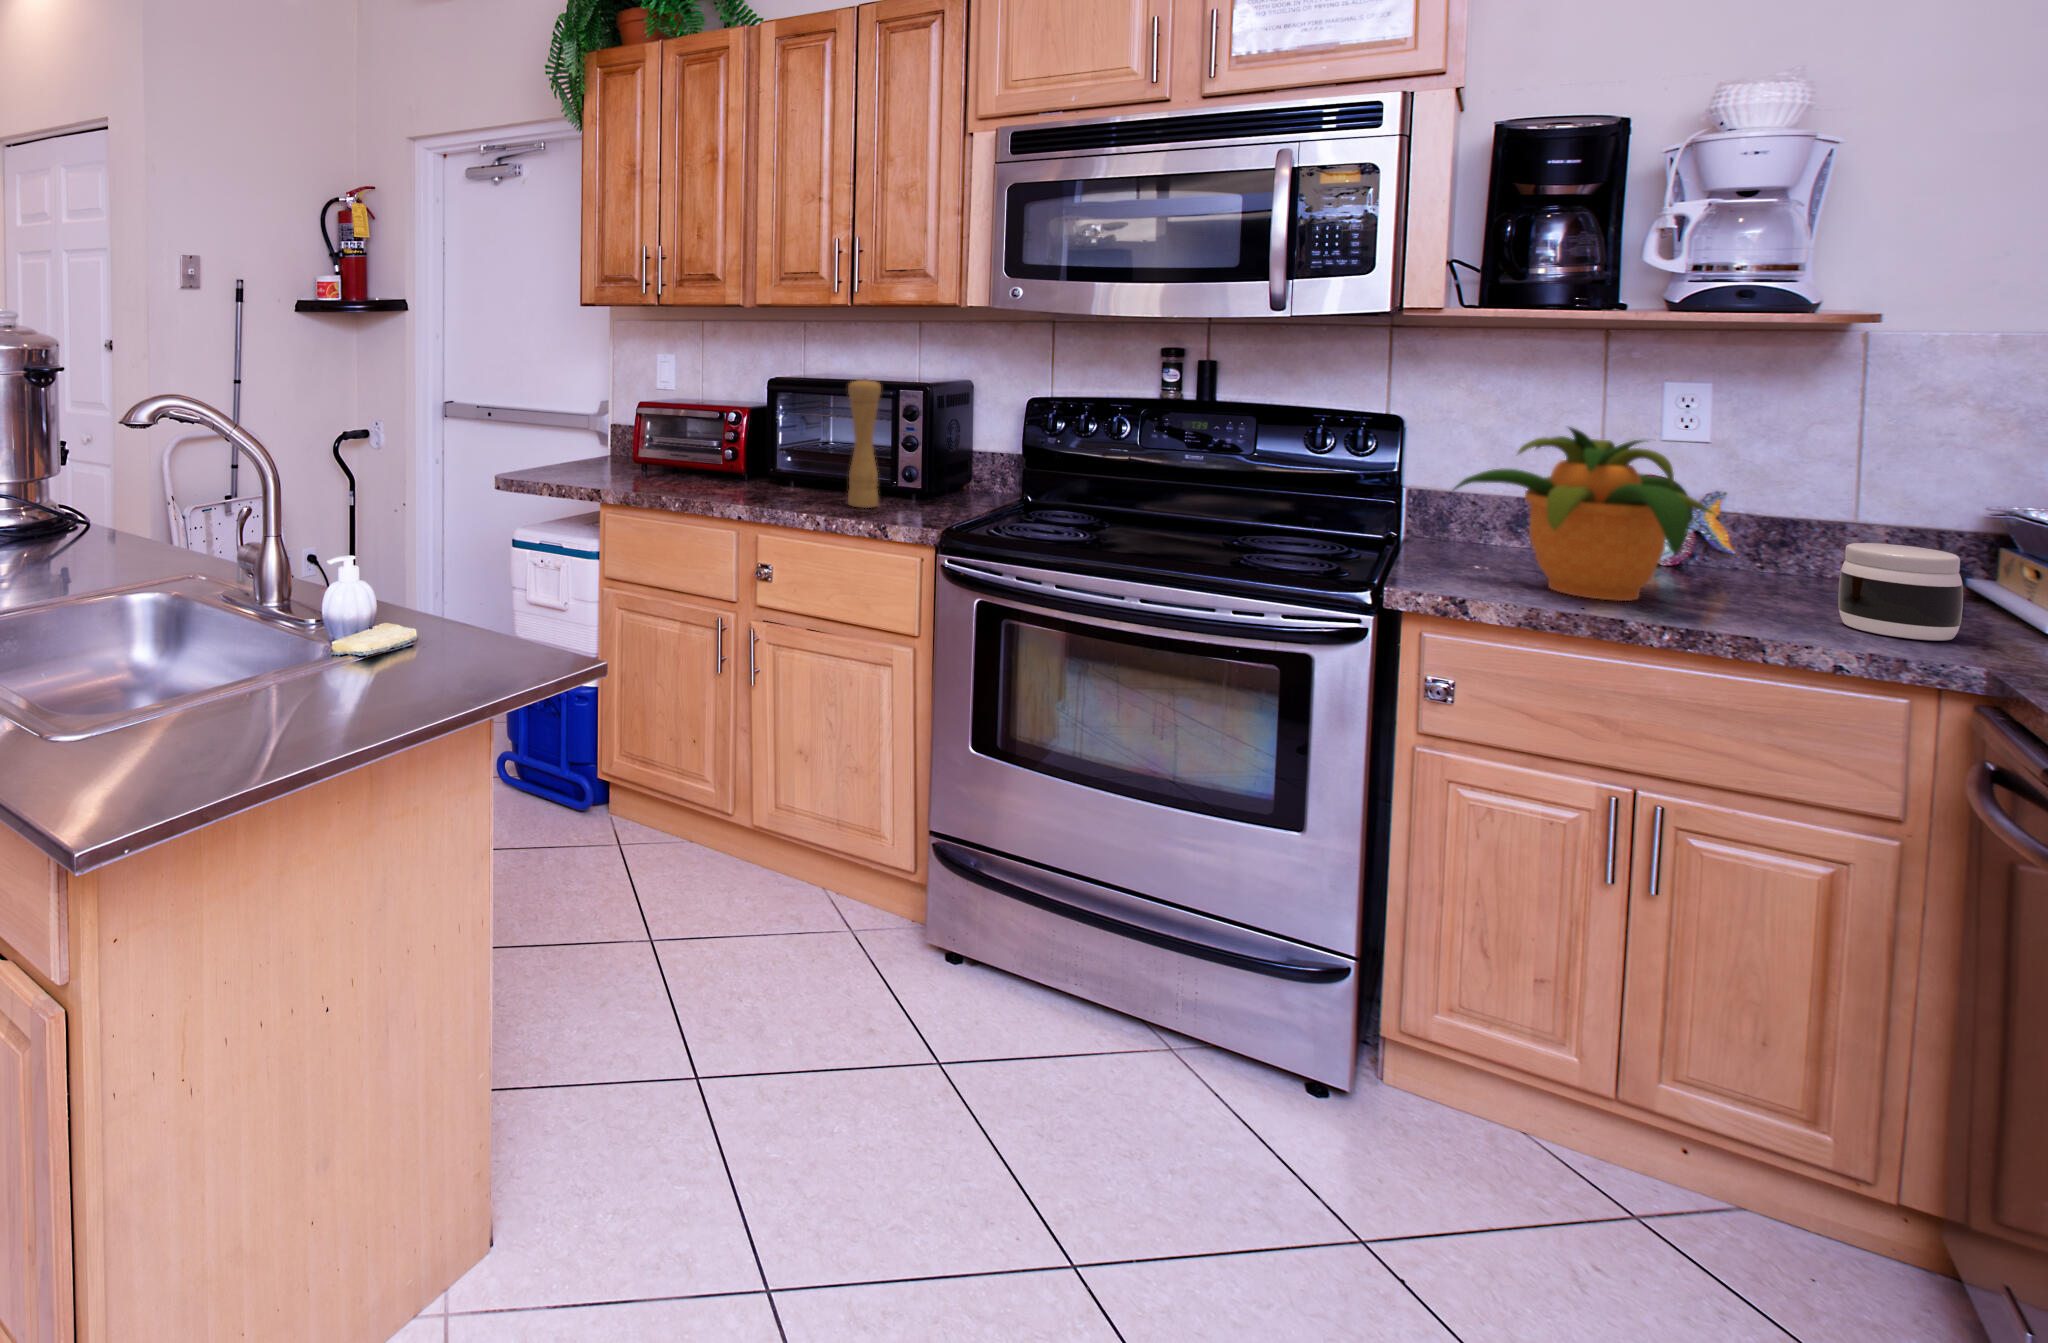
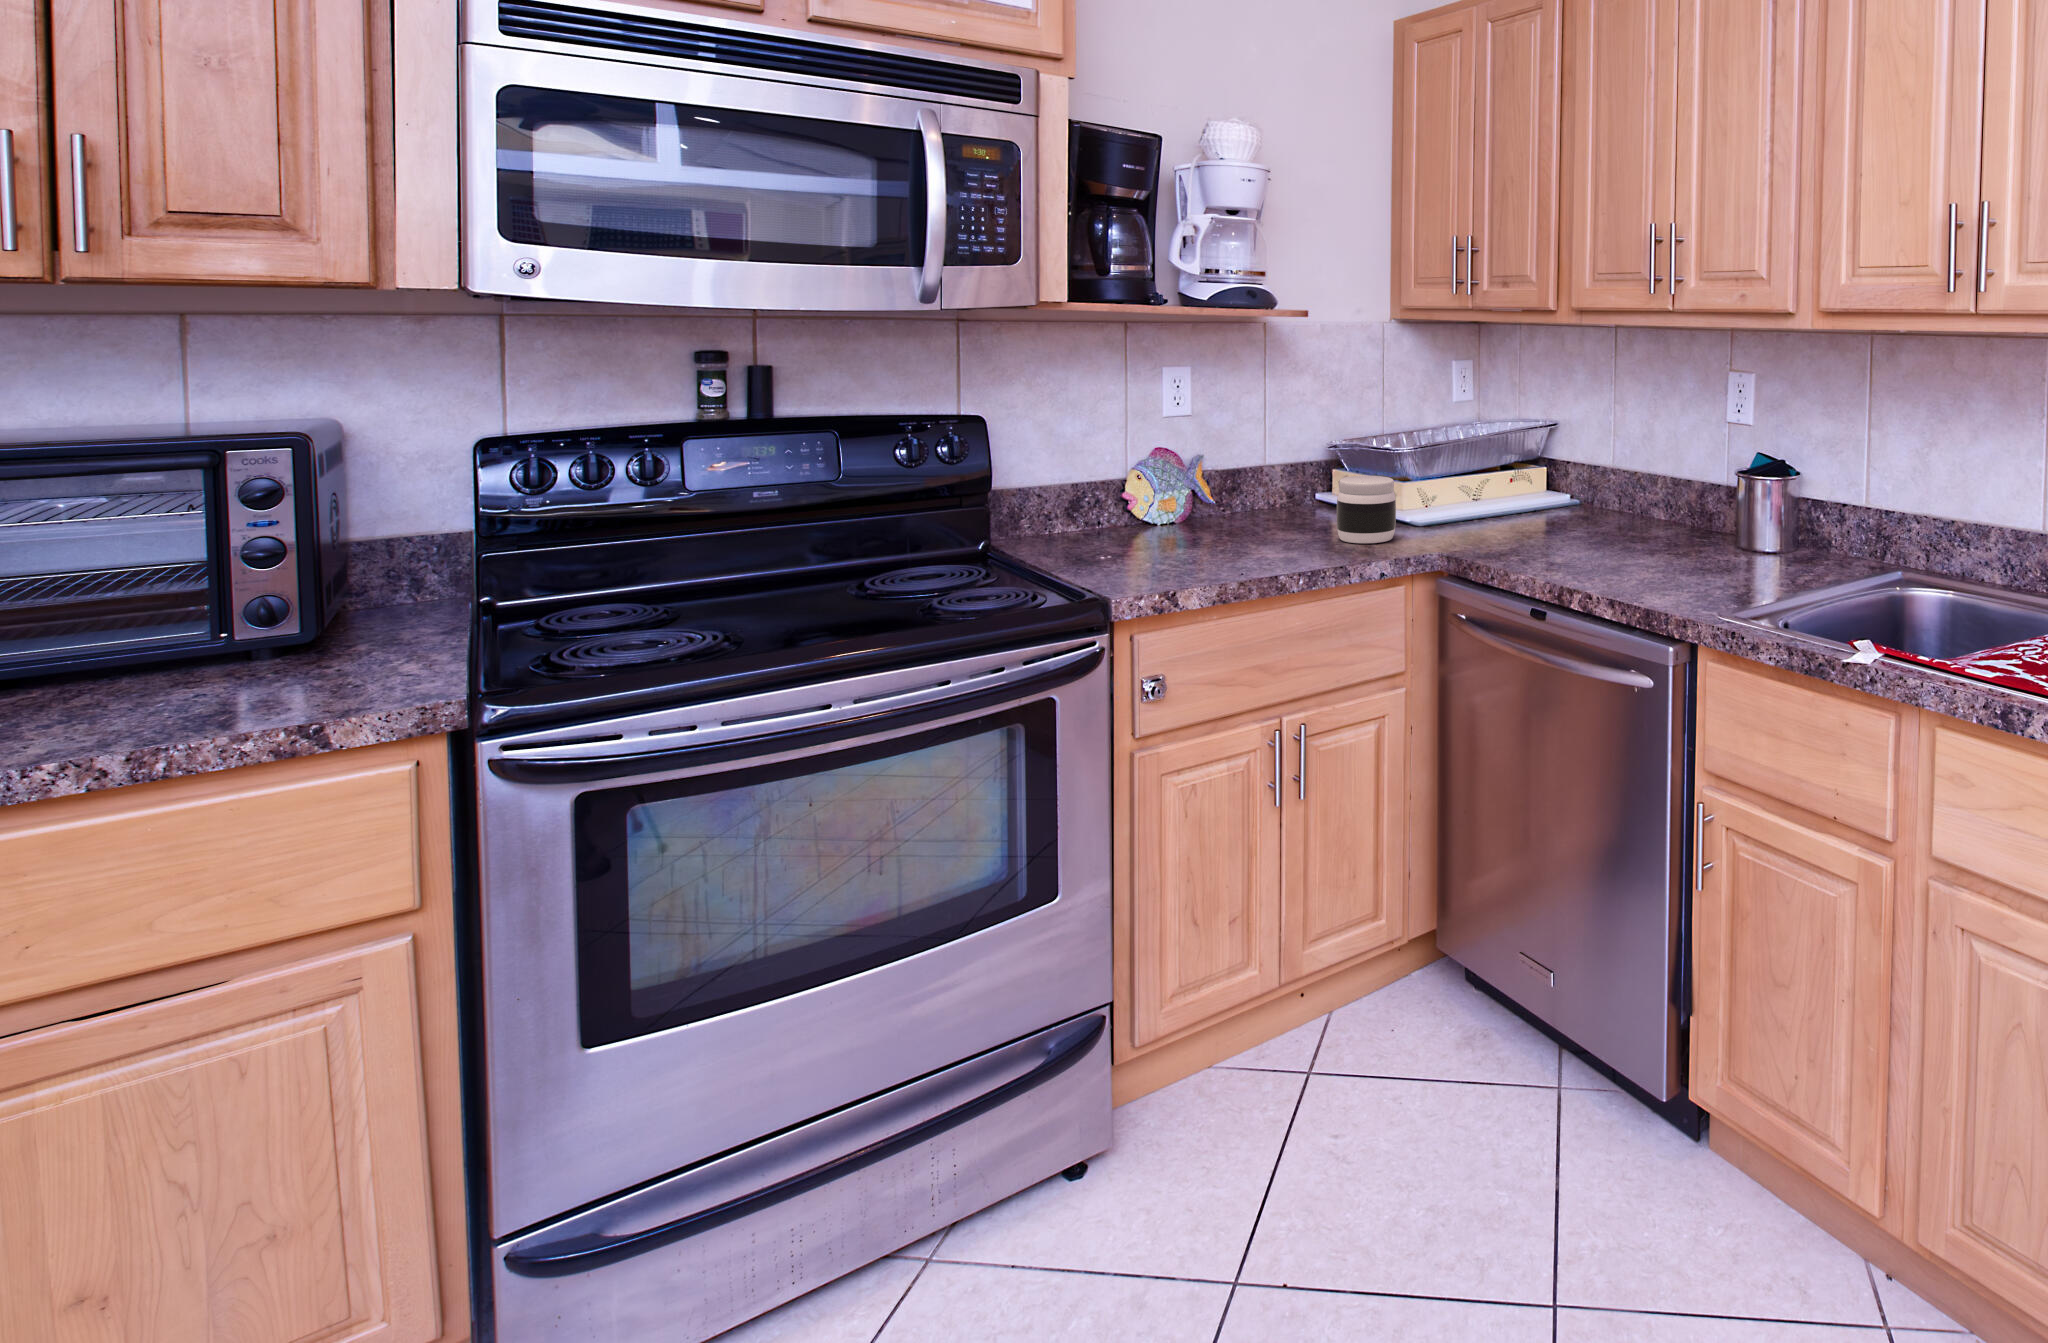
pepper mill: present [848,379,881,508] -> none [126,435,231,710]
potted plant: present [1449,427,1714,601] -> none [1108,409,1296,564]

